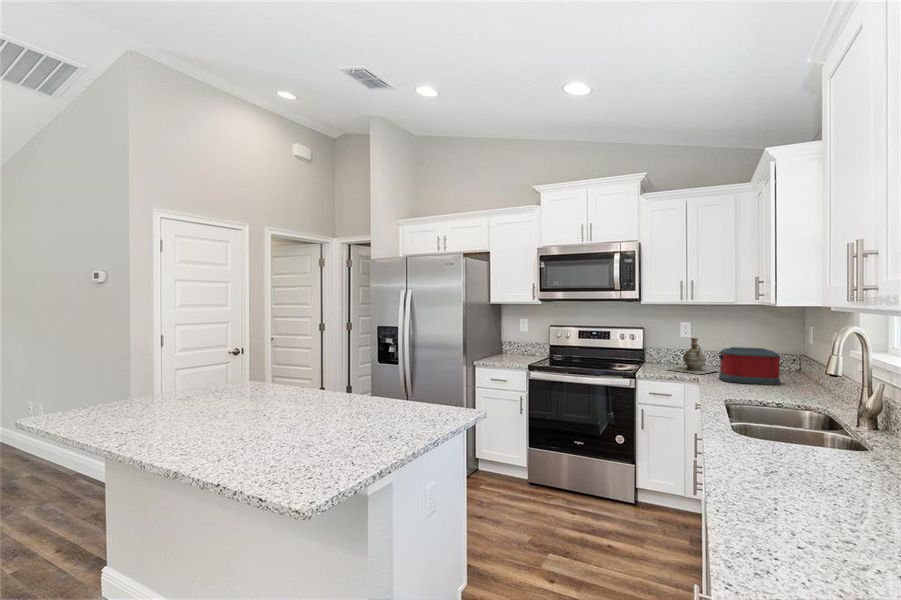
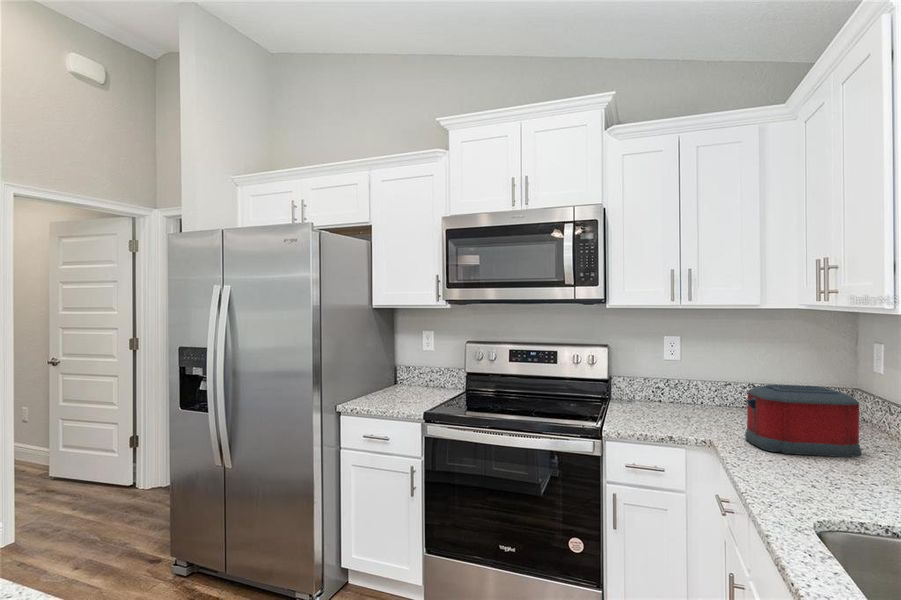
ceramic jug: present [669,338,717,374] -> none [648,365,735,429]

